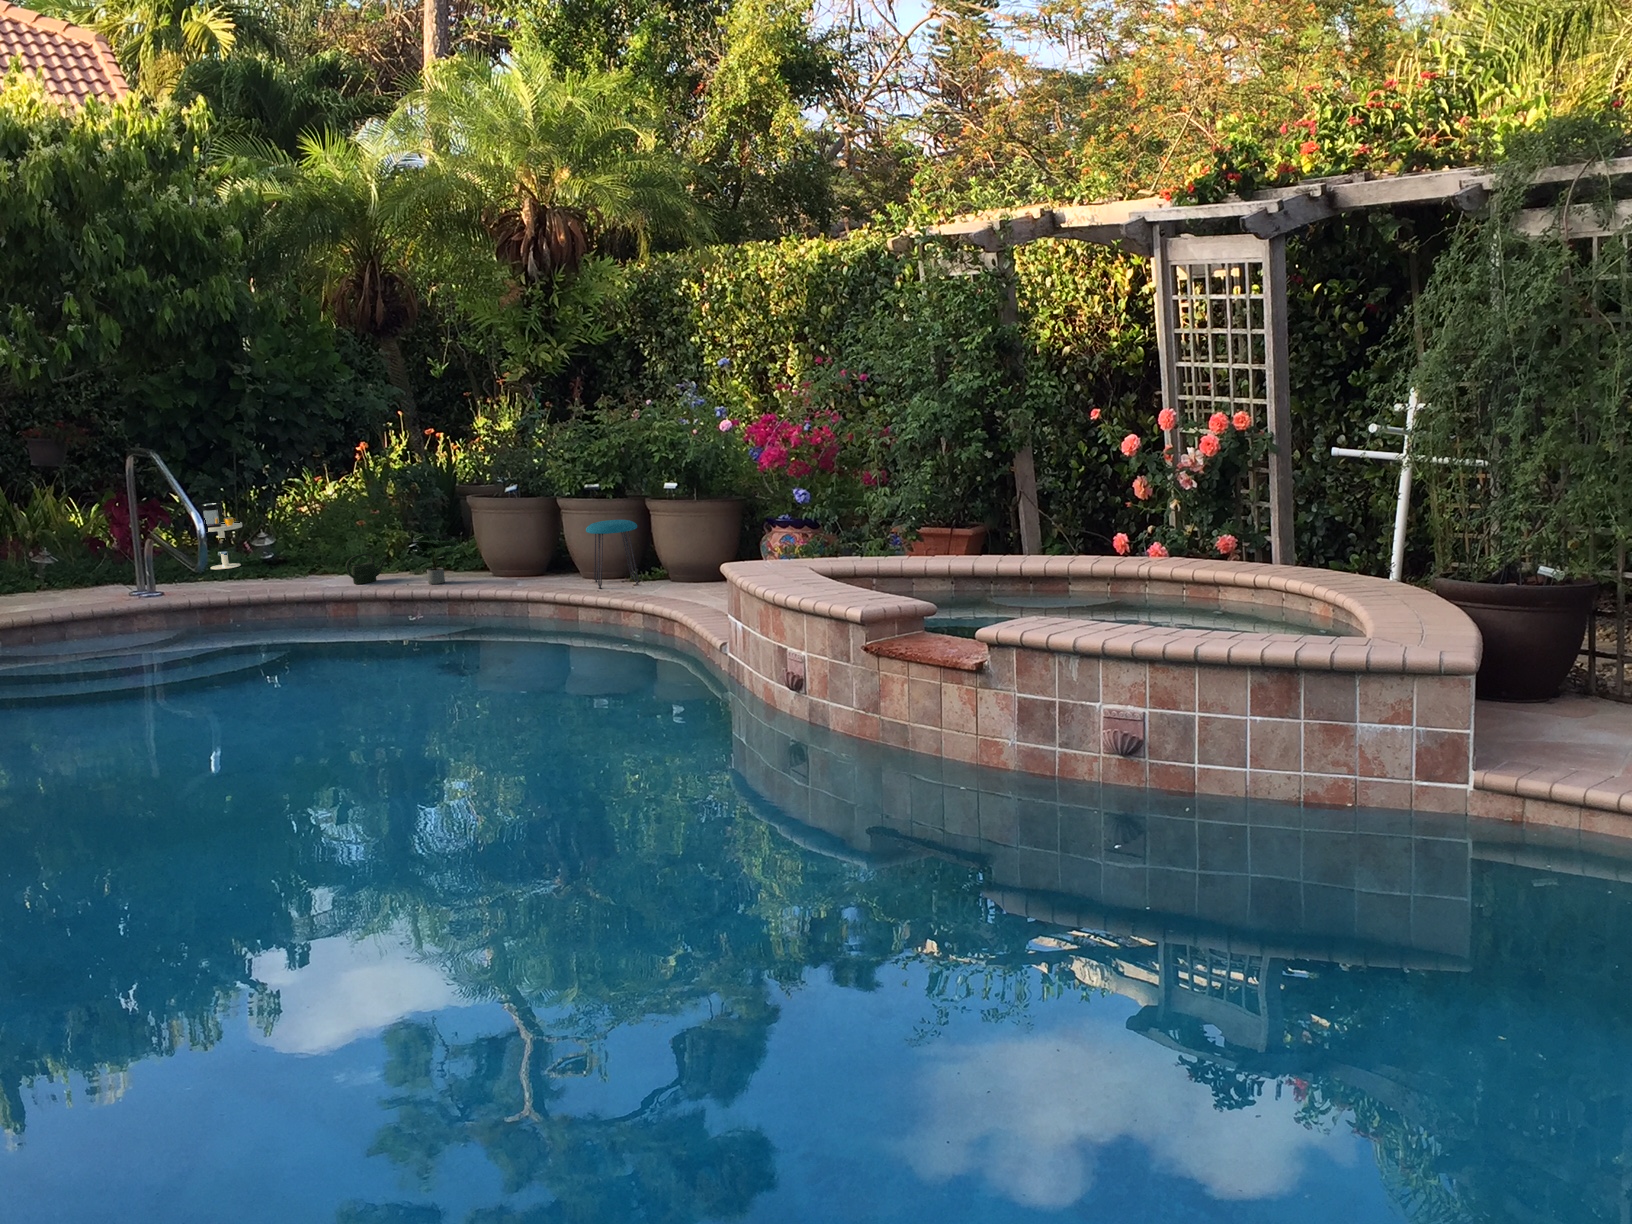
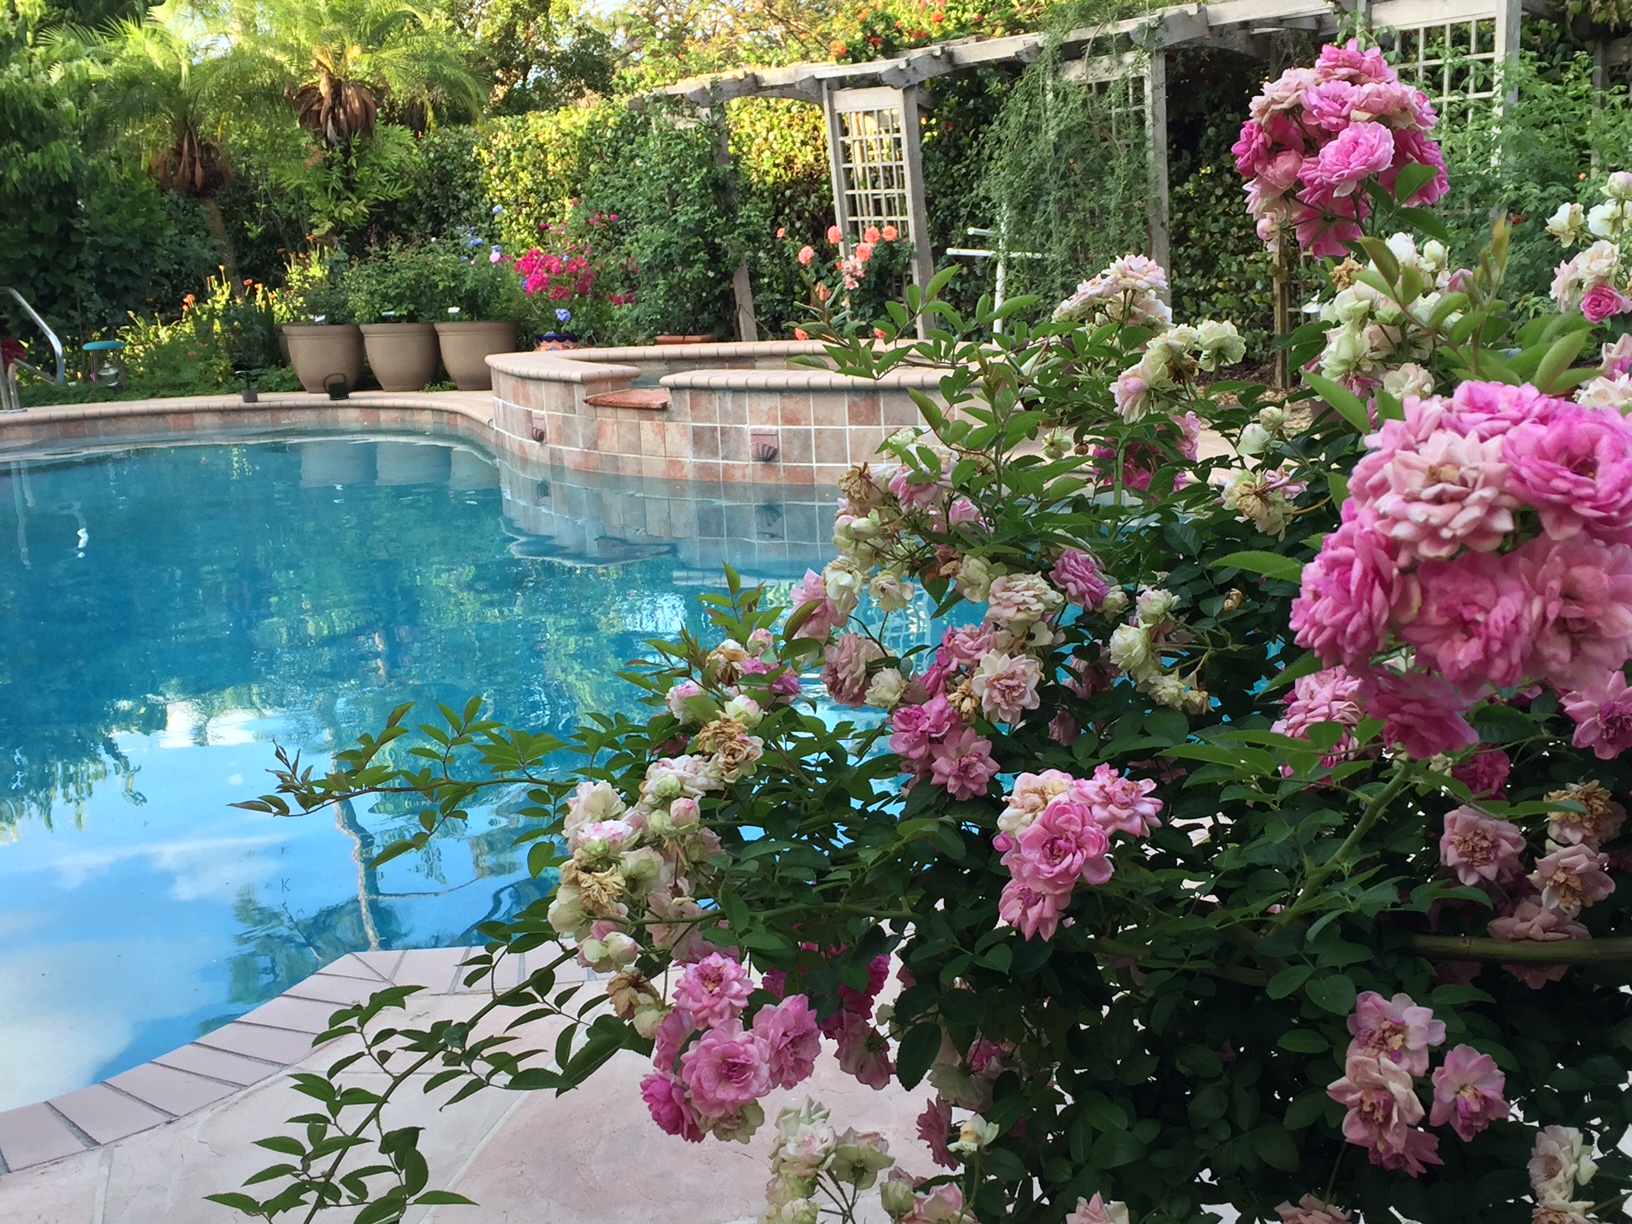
side table: present [200,503,242,569] -> none [33,339,74,398]
stool: present [586,520,639,589] -> present [83,341,128,392]
watering can: present [346,553,388,584] -> present [323,373,357,400]

